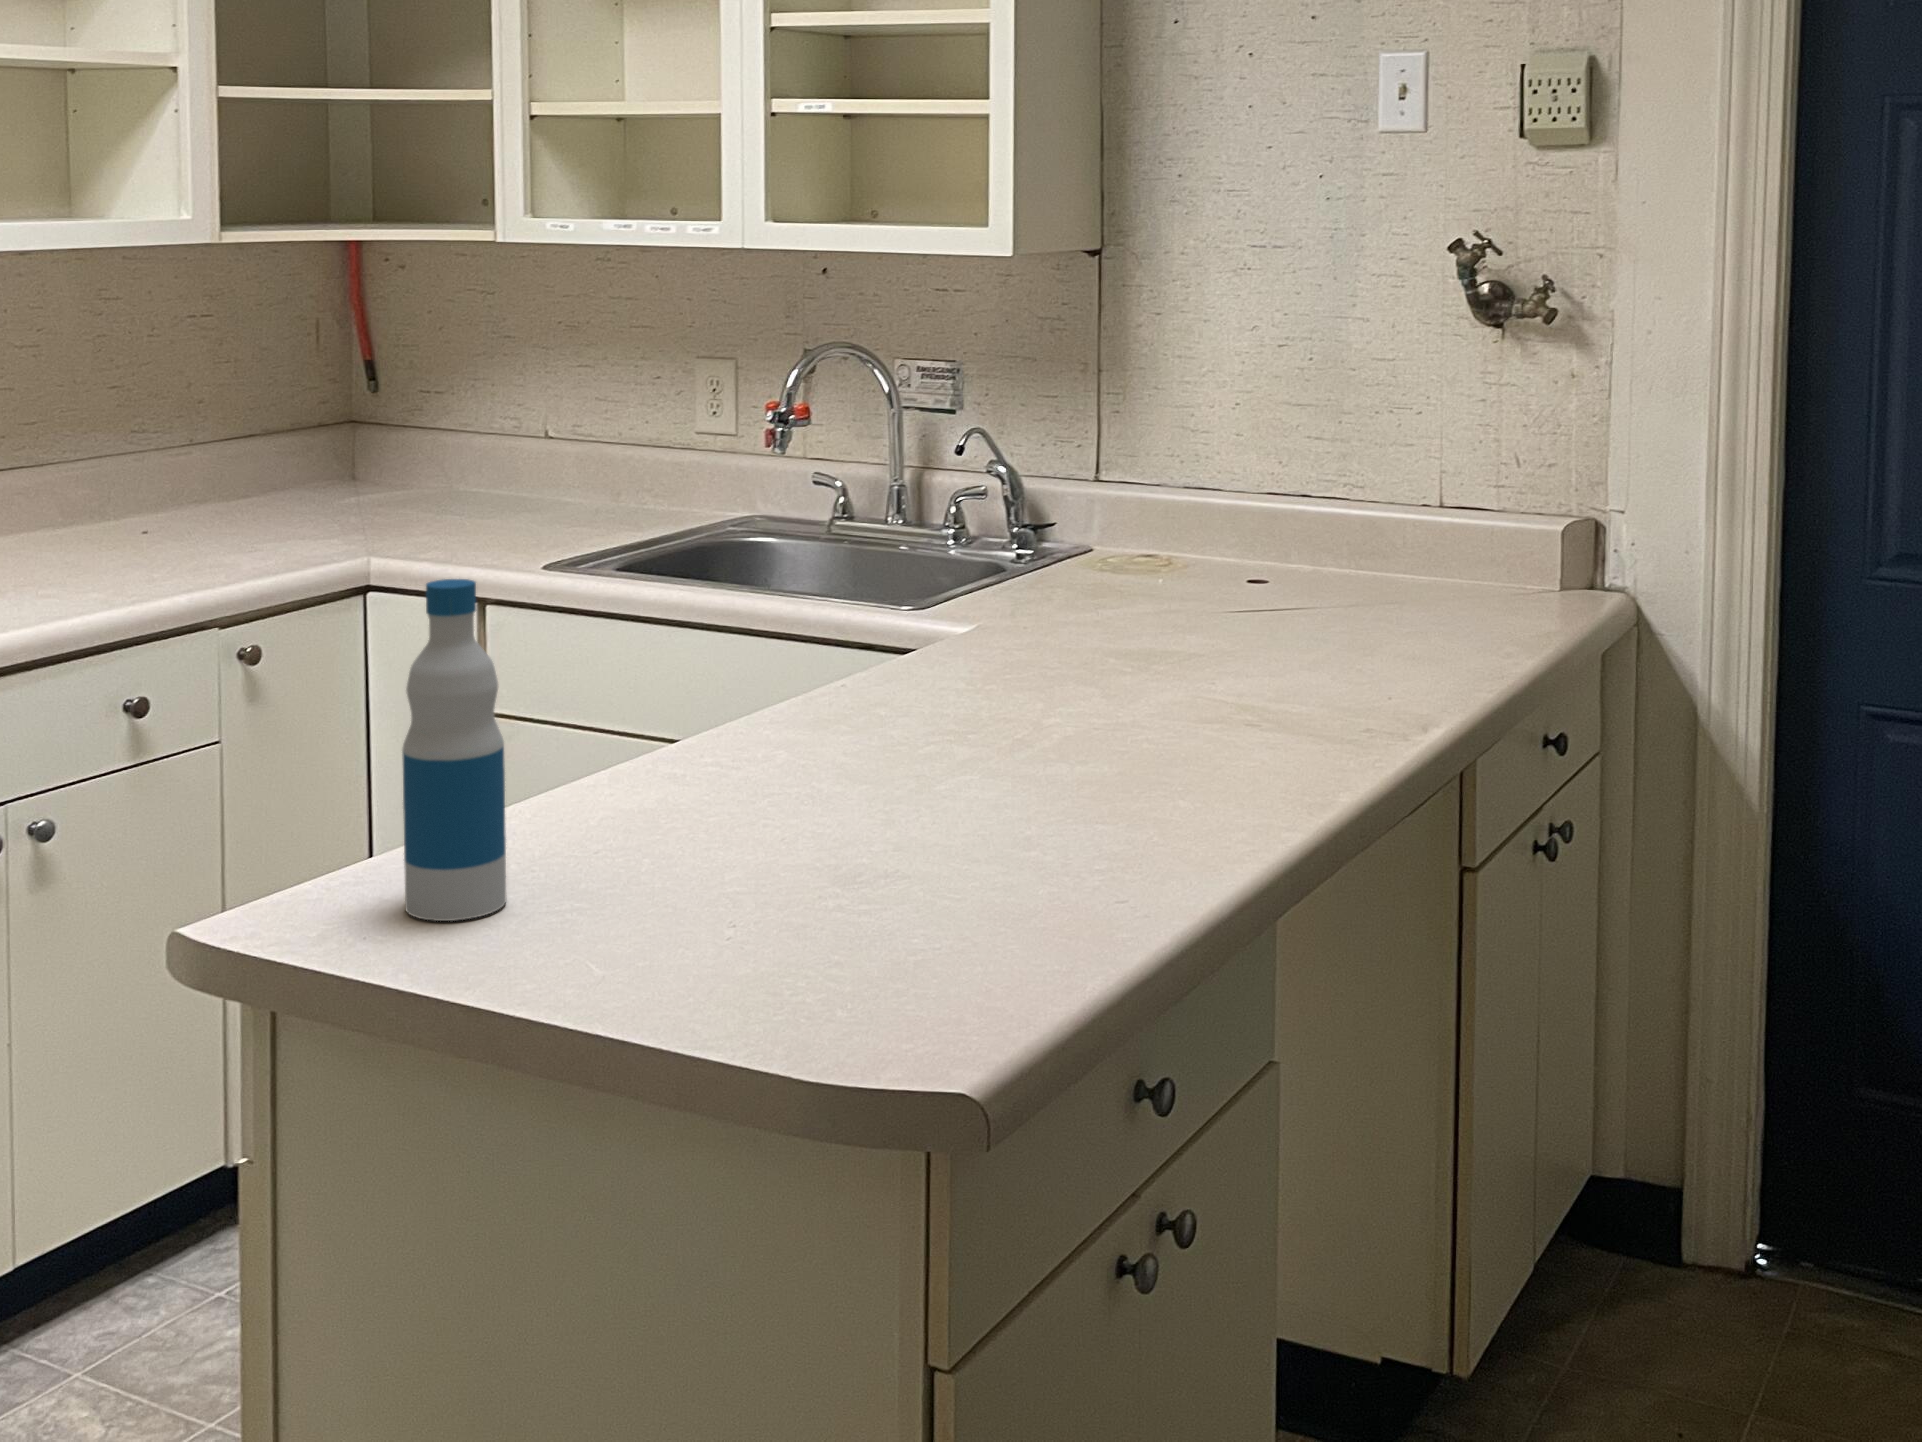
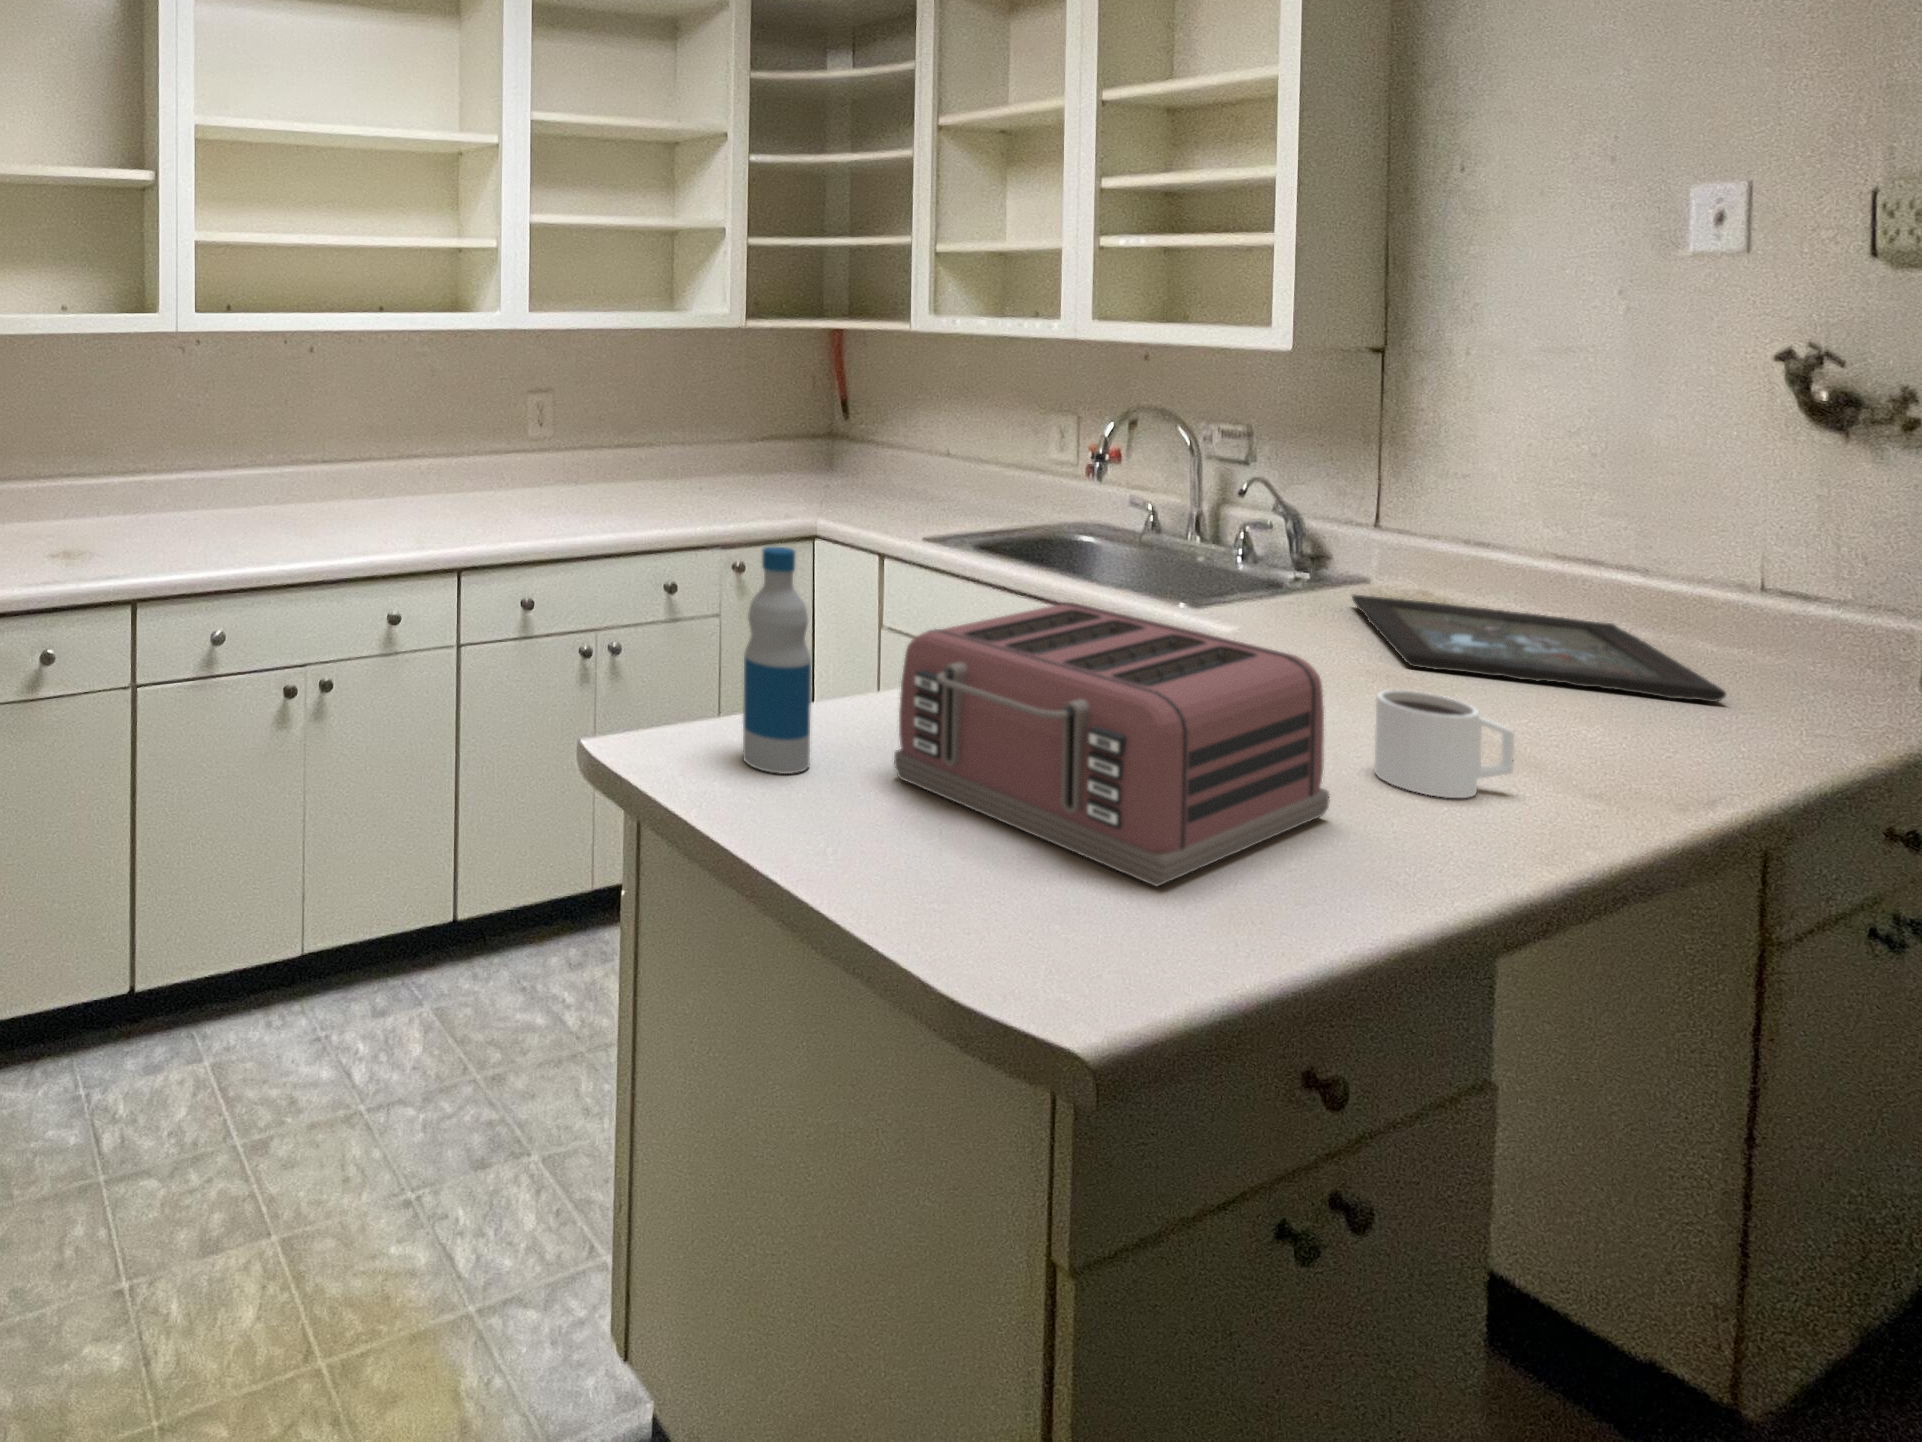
tray: none [1082,563,1424,642] -> present [1352,595,1726,702]
toaster: none [625,608,1116,935] -> present [894,602,1329,886]
mug: none [1146,659,1272,776] -> present [1375,690,1514,798]

